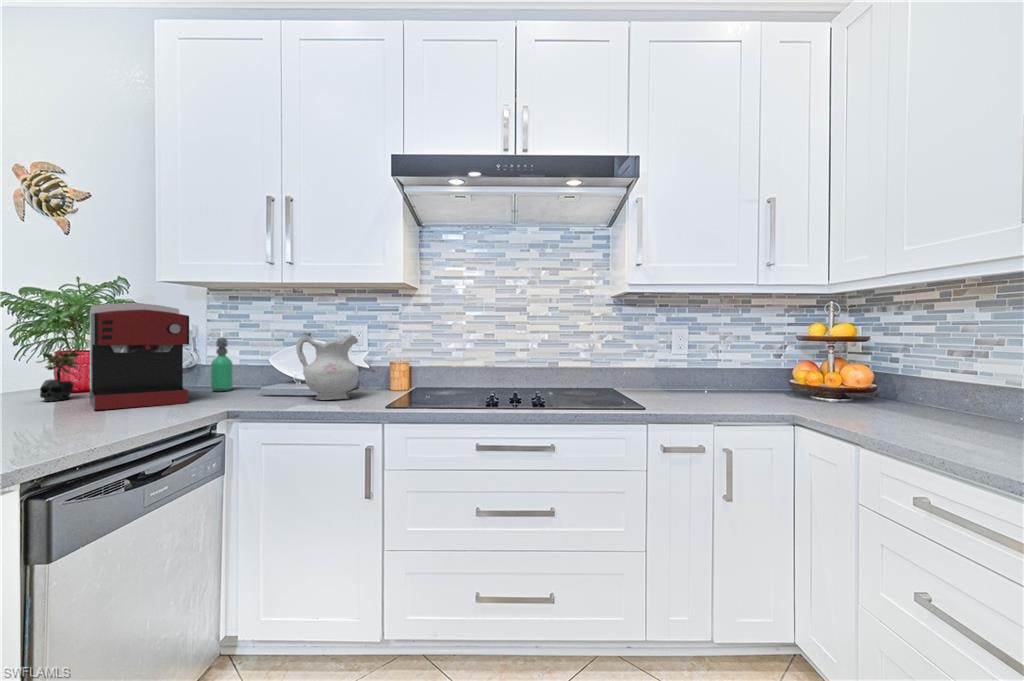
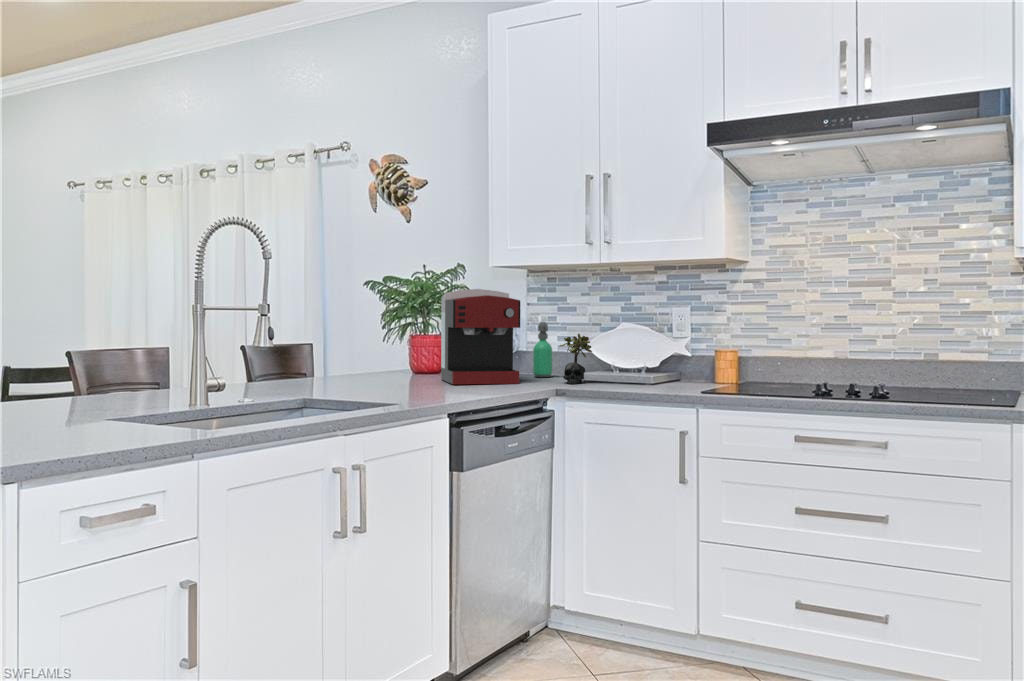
ceramic pitcher: present [296,332,359,400] -> none [614,315,677,386]
succulent plant: present [37,349,79,402] -> present [559,334,592,384]

